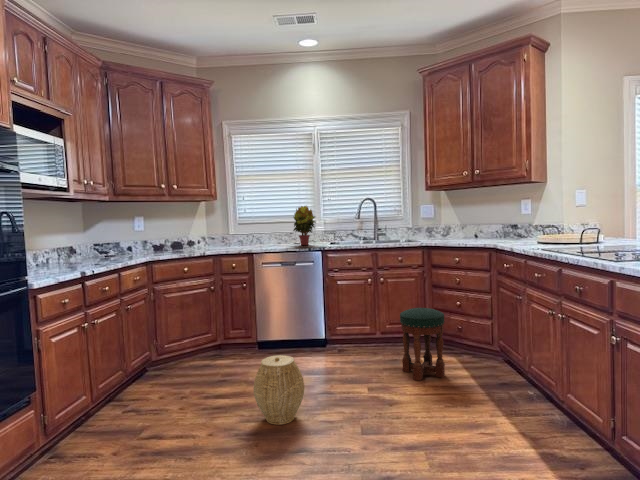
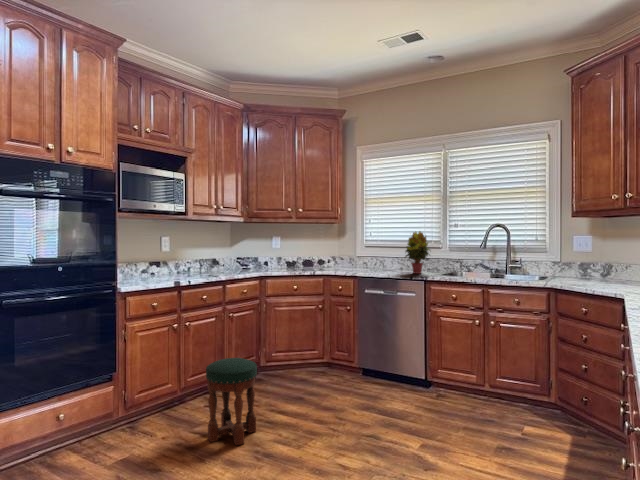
stool: present [400,308,445,381] -> present [206,358,257,445]
woven basket: present [254,355,304,425] -> none [281,384,332,454]

